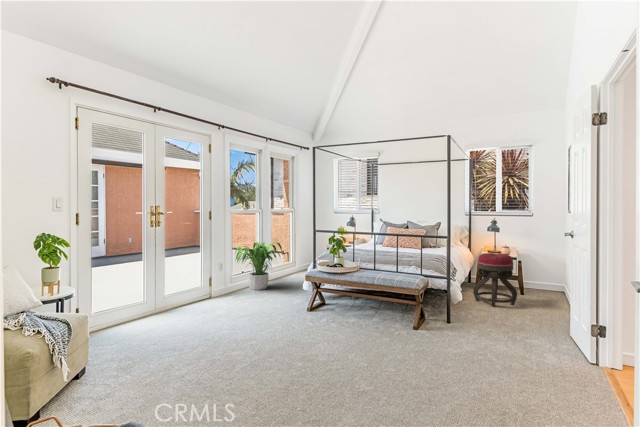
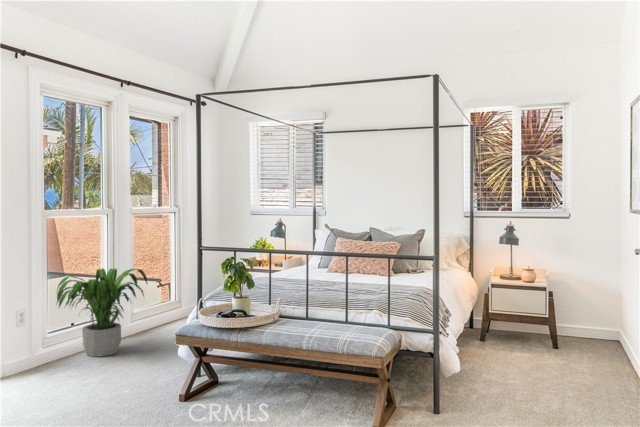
ottoman: present [473,253,517,307] -> none [478,282,550,376]

